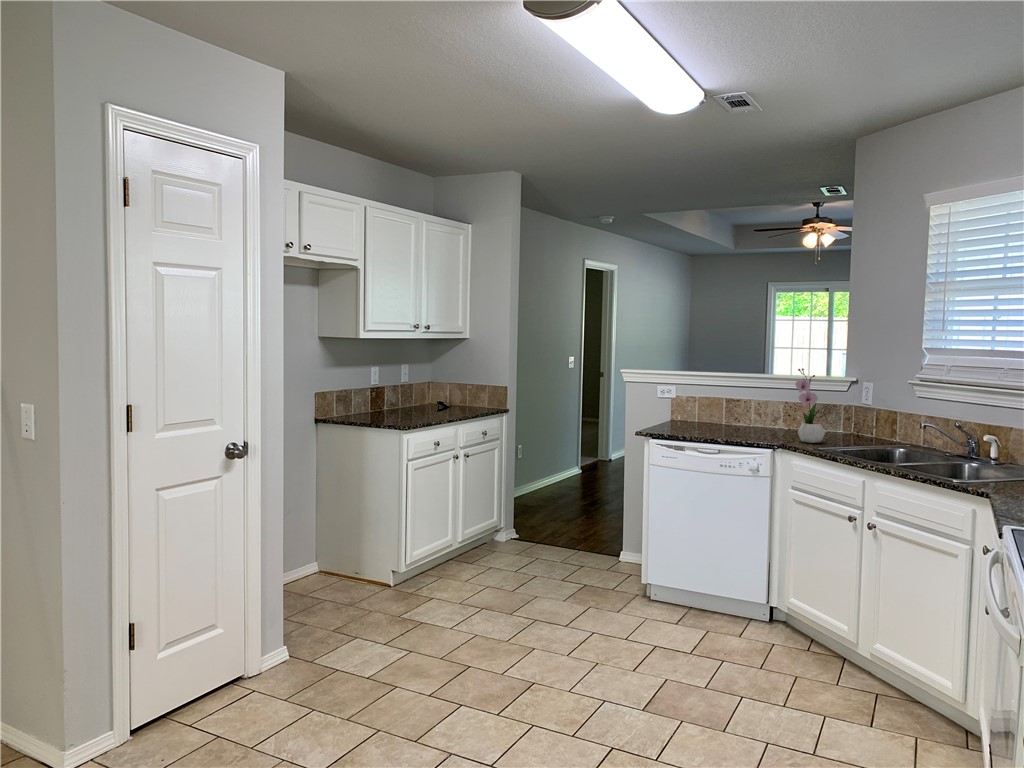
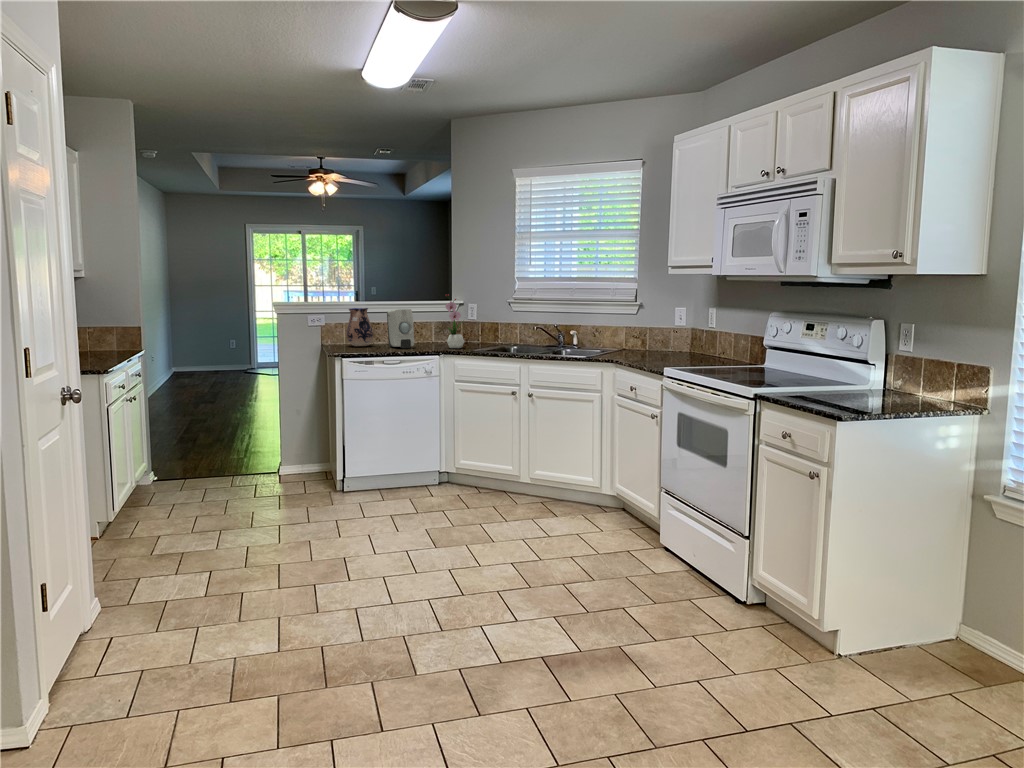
ceramic pitcher: none [688,379,721,426] -> present [346,308,373,346]
soap dispenser: none [733,385,758,435] -> present [387,309,414,348]

